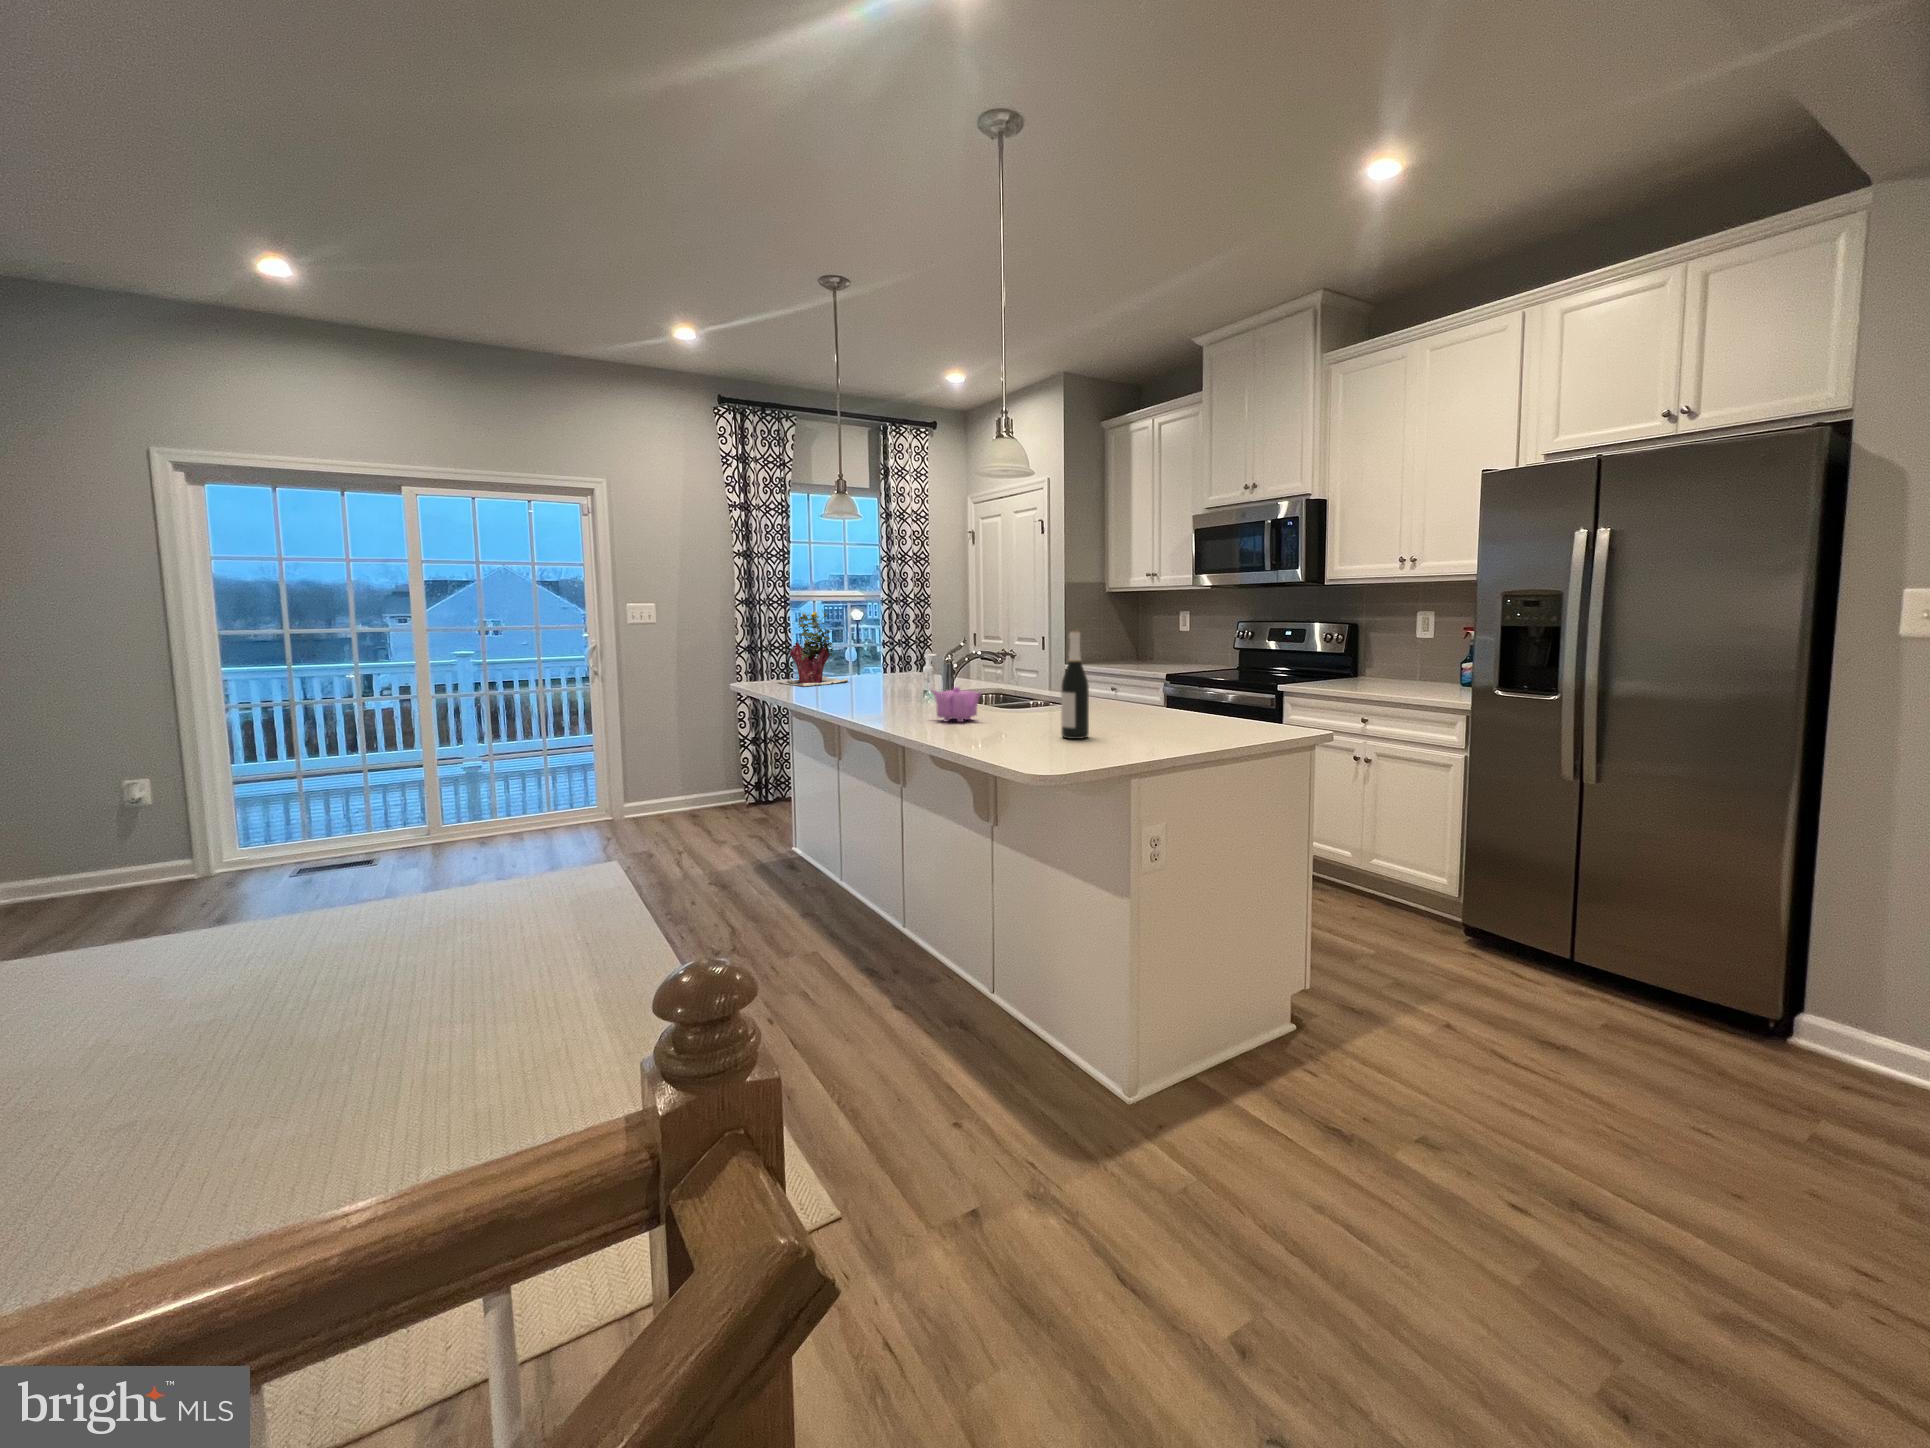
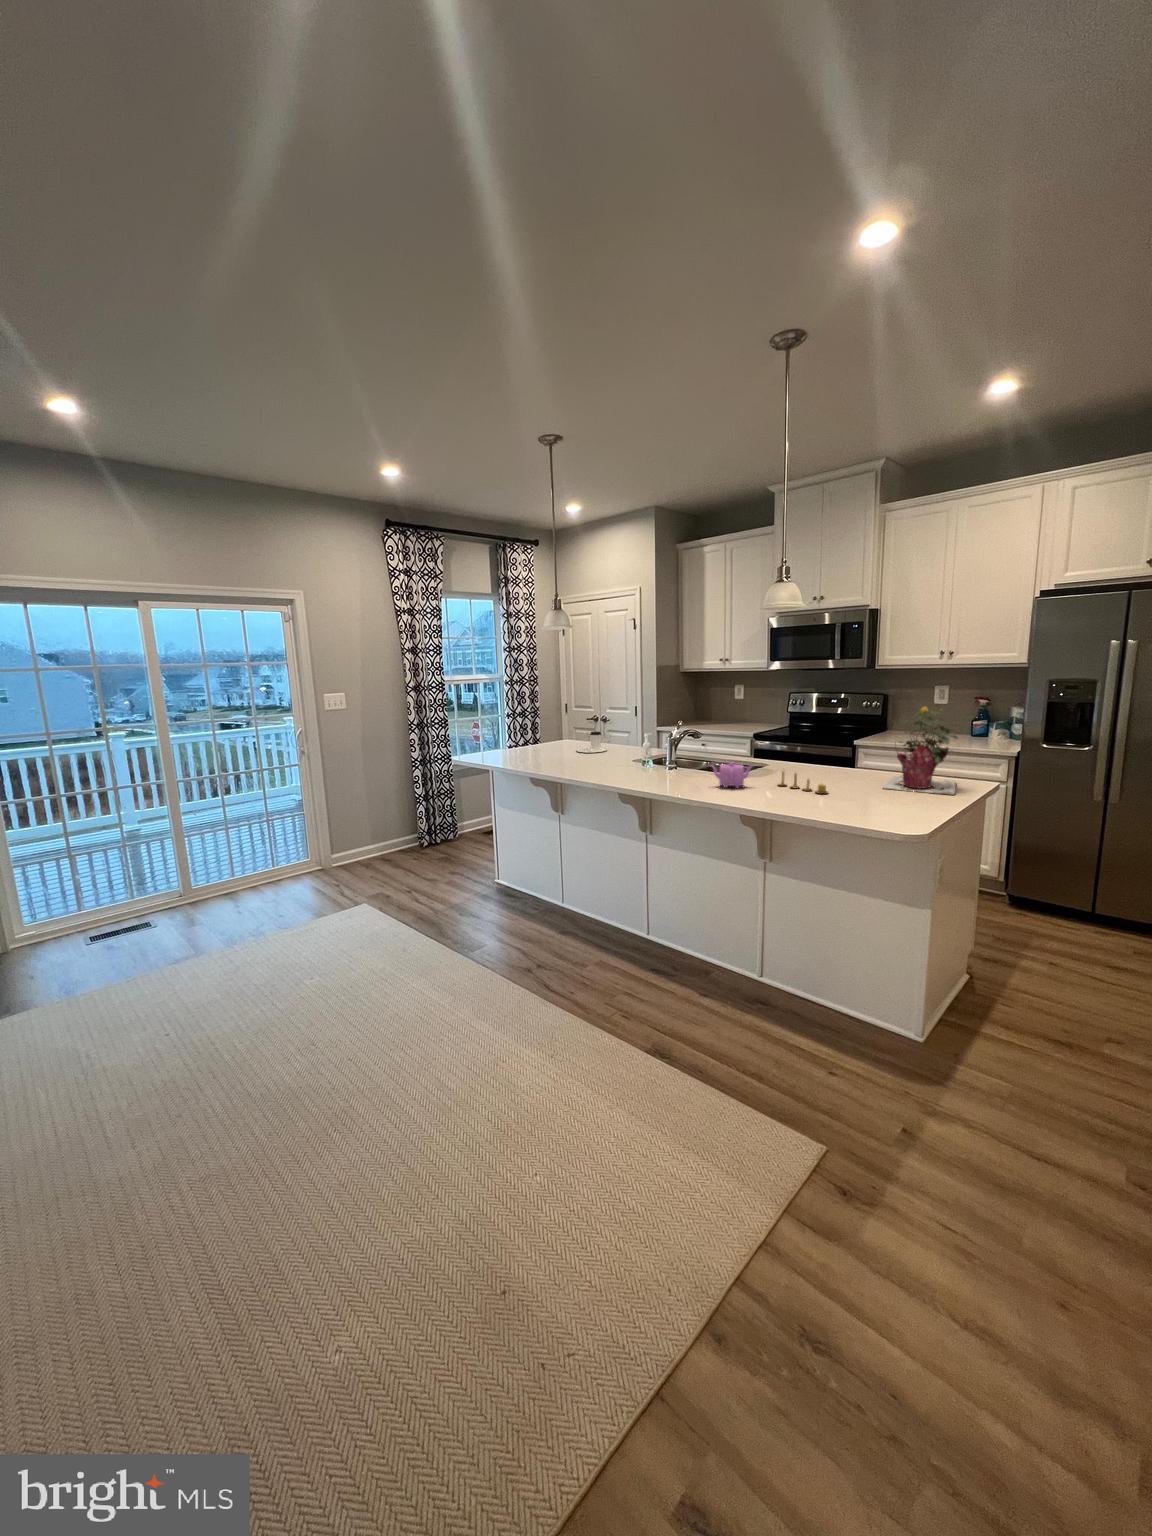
potted plant: present [777,610,848,687] -> present [883,707,957,795]
wine bottle: present [1061,631,1089,739] -> none [841,723,864,799]
coffee cup: none [878,657,921,683] -> present [576,732,607,753]
candle: none [1017,699,1060,732] -> present [778,771,828,794]

